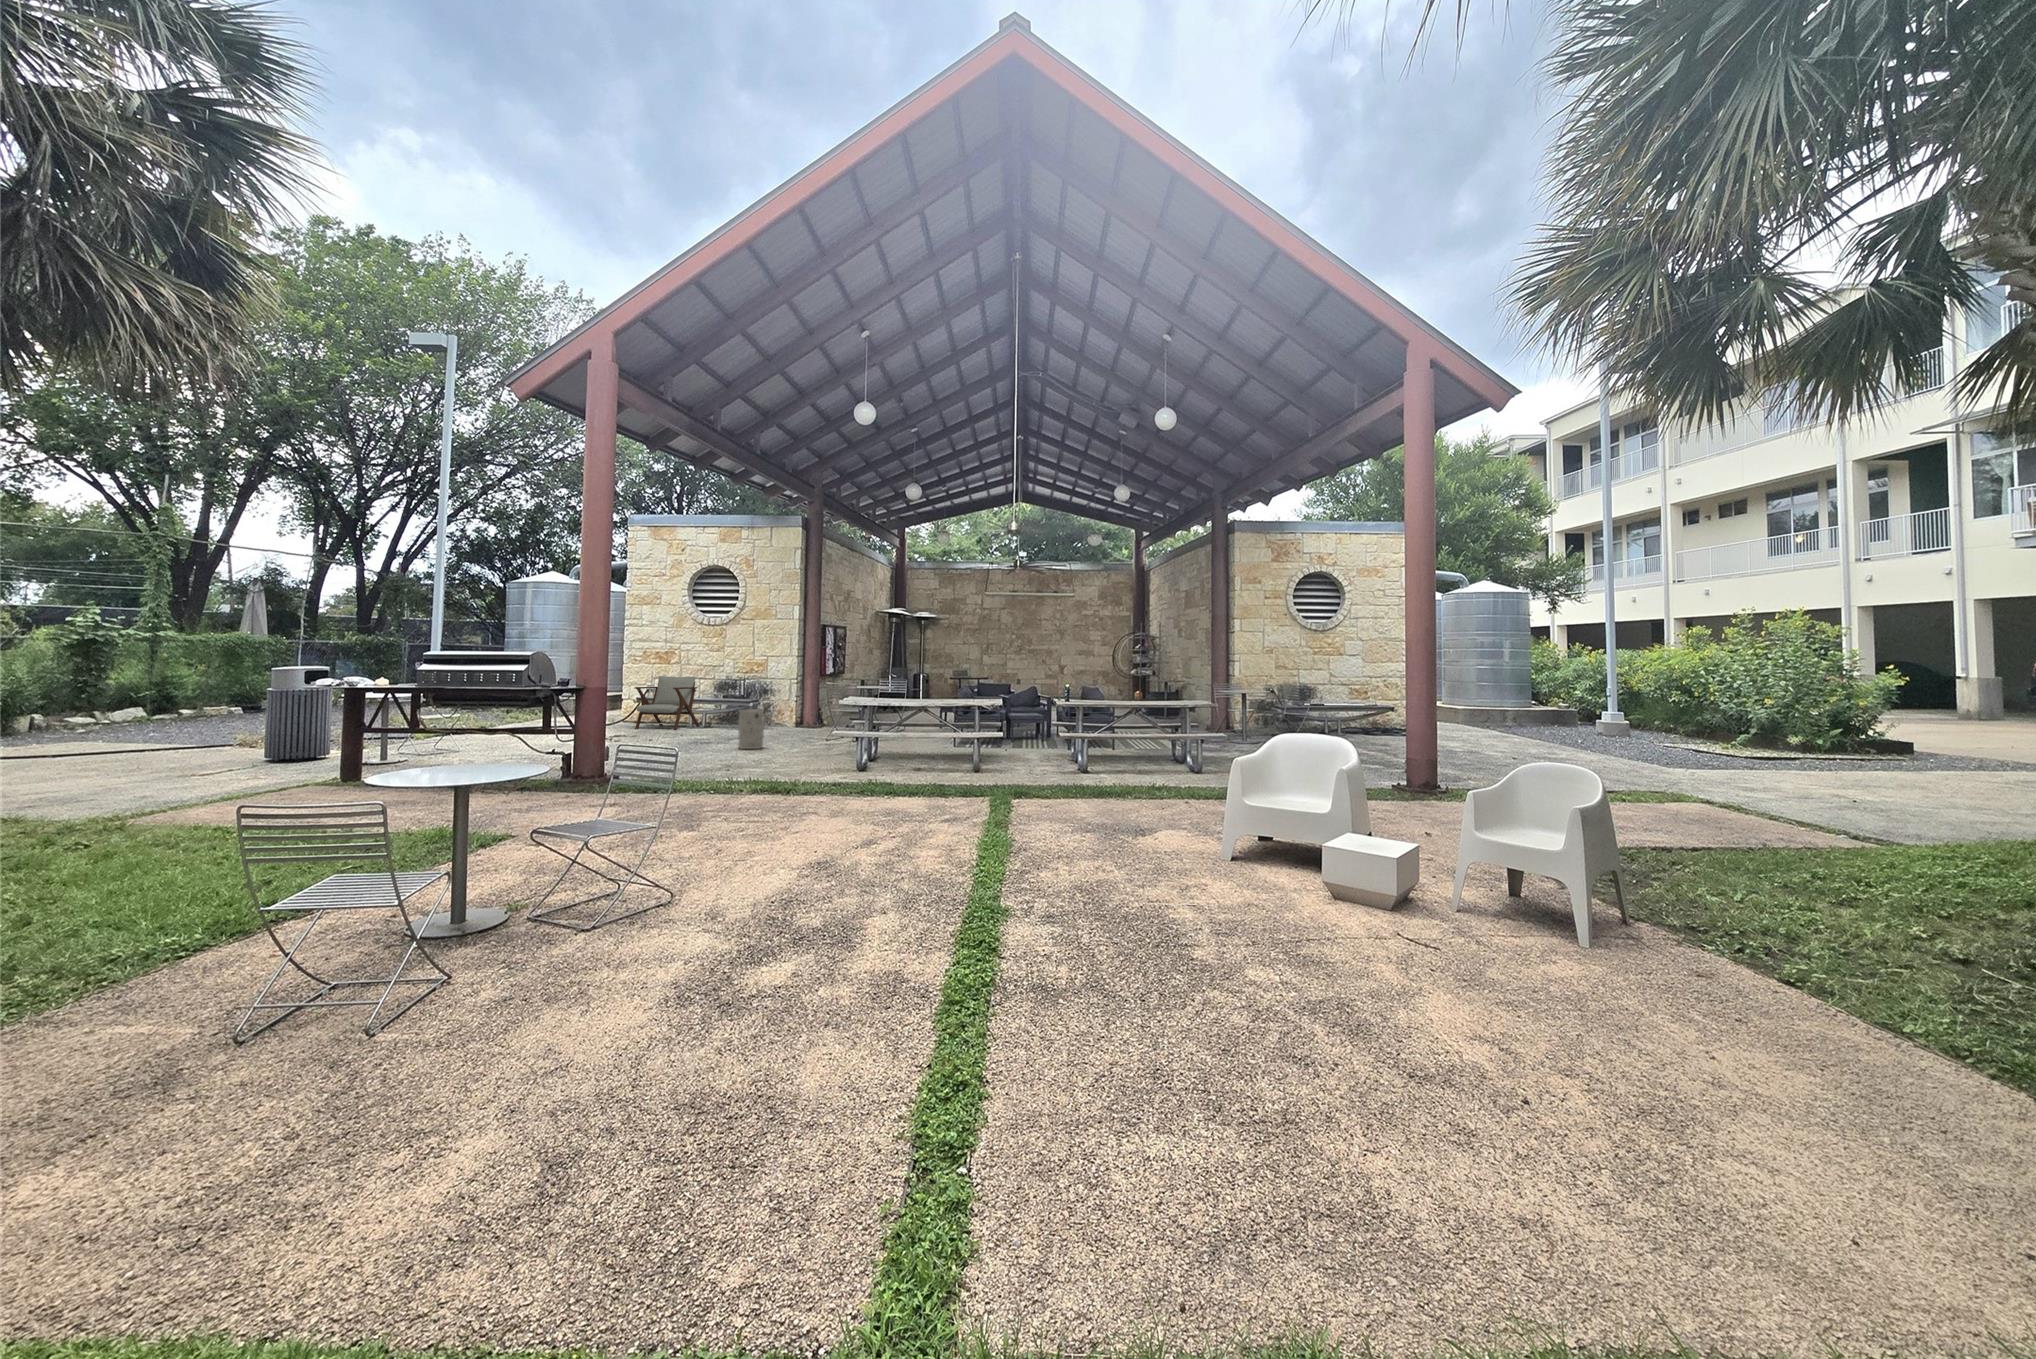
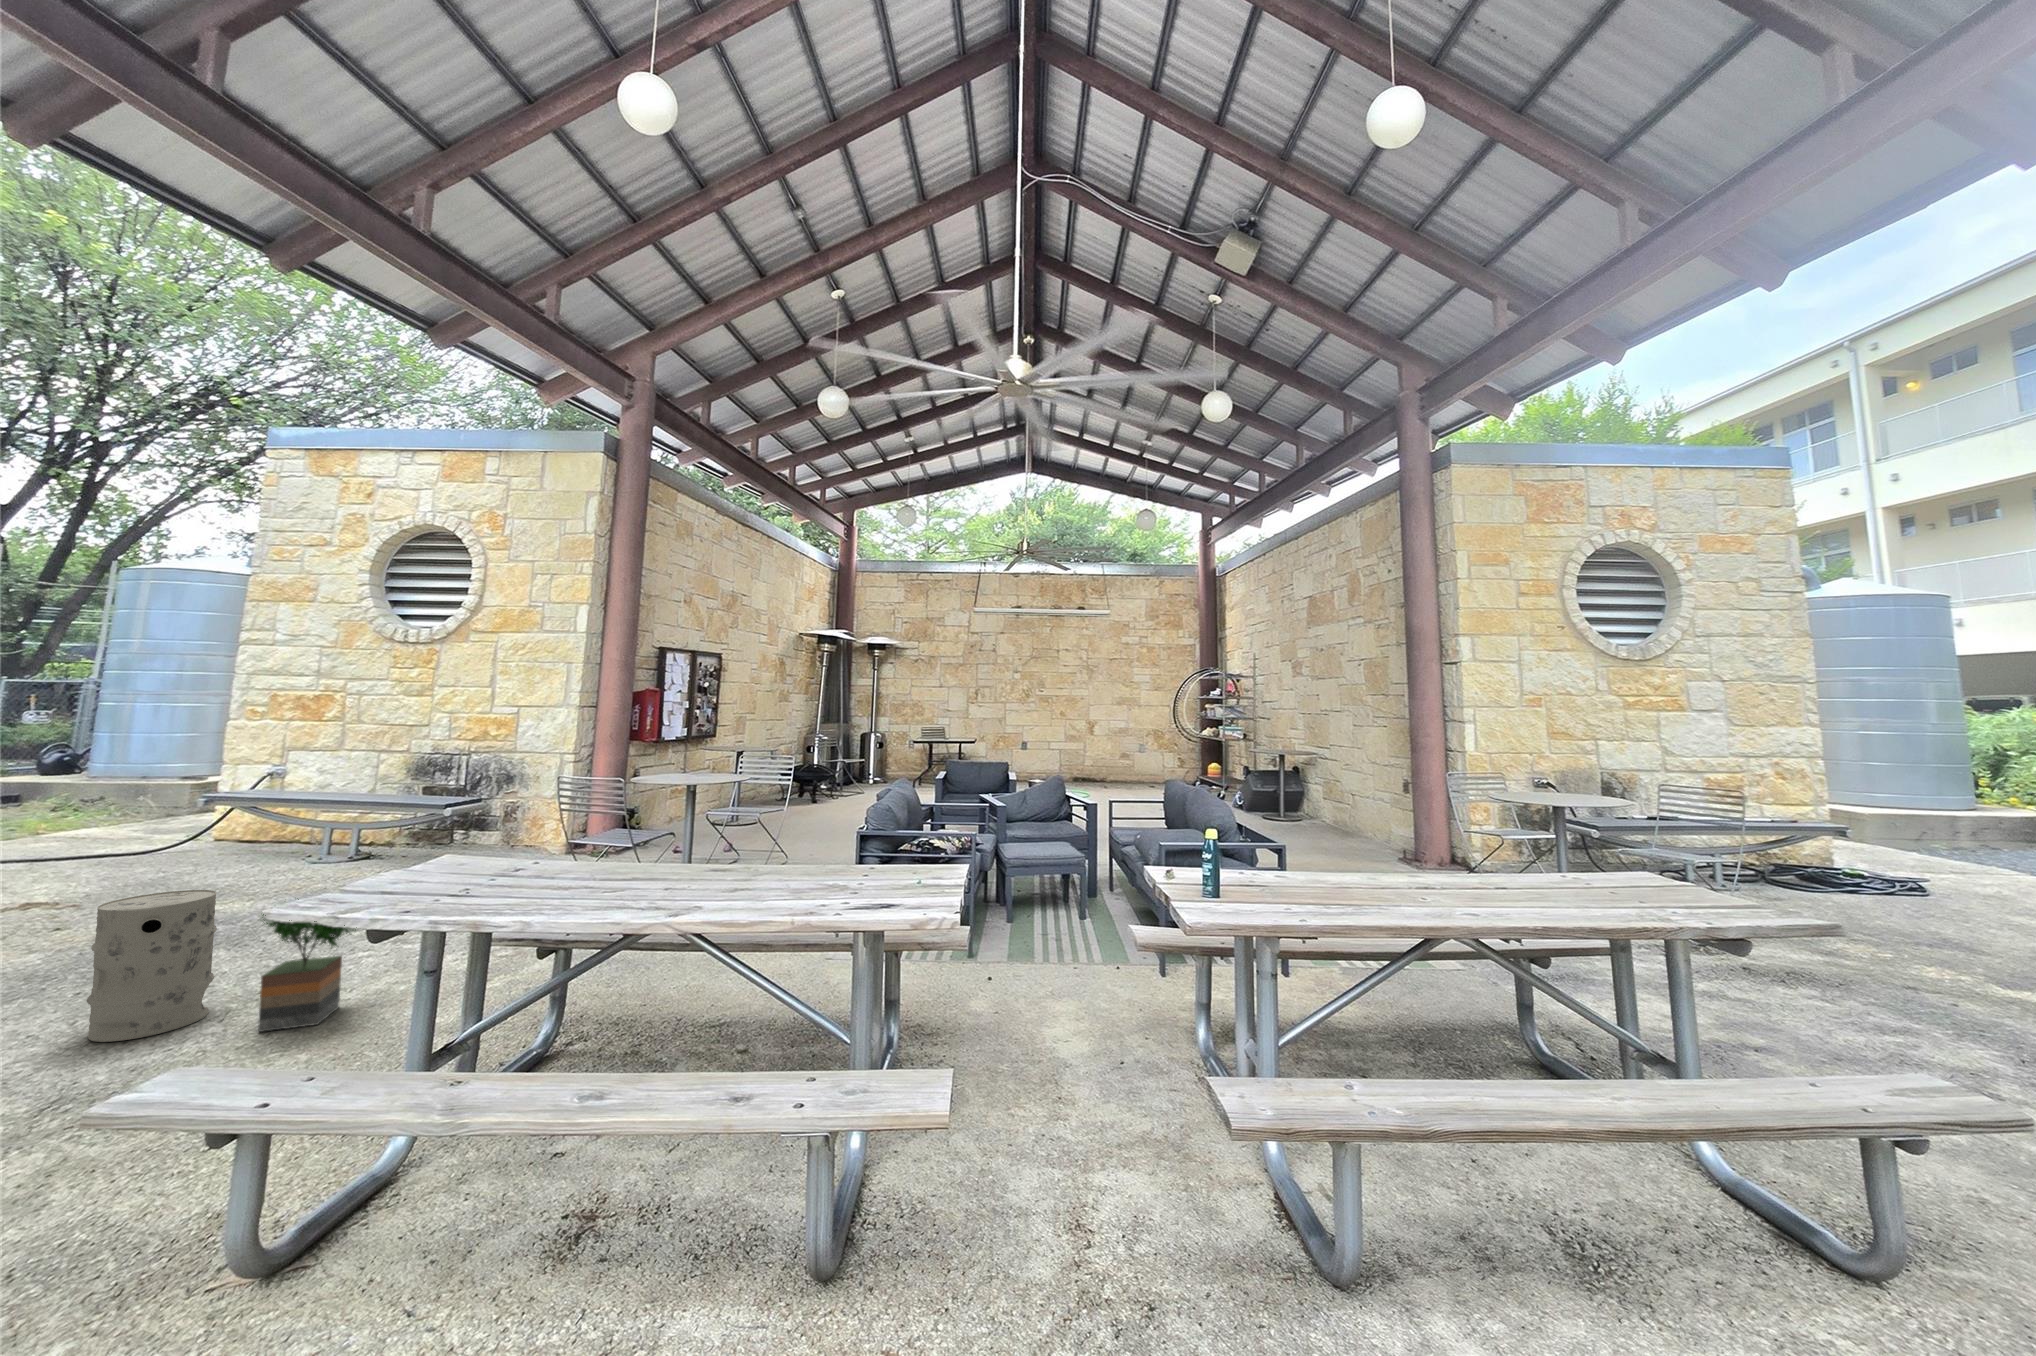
lounge chair: present [635,676,700,730] -> none [178,749,359,874]
potted tree: none [781,710,809,749] -> present [258,899,357,1032]

